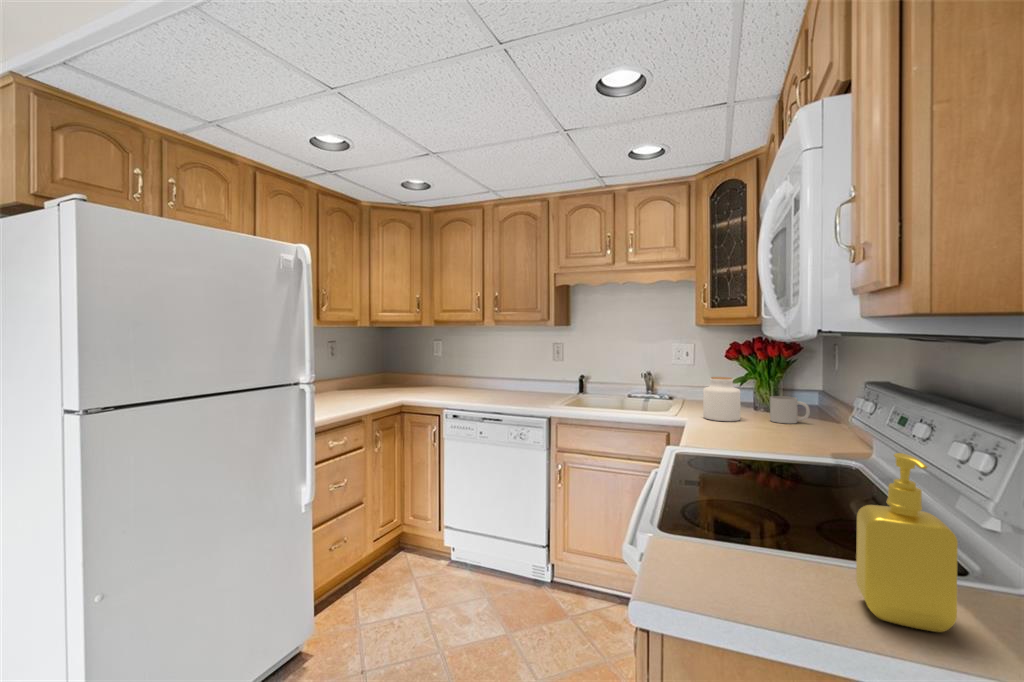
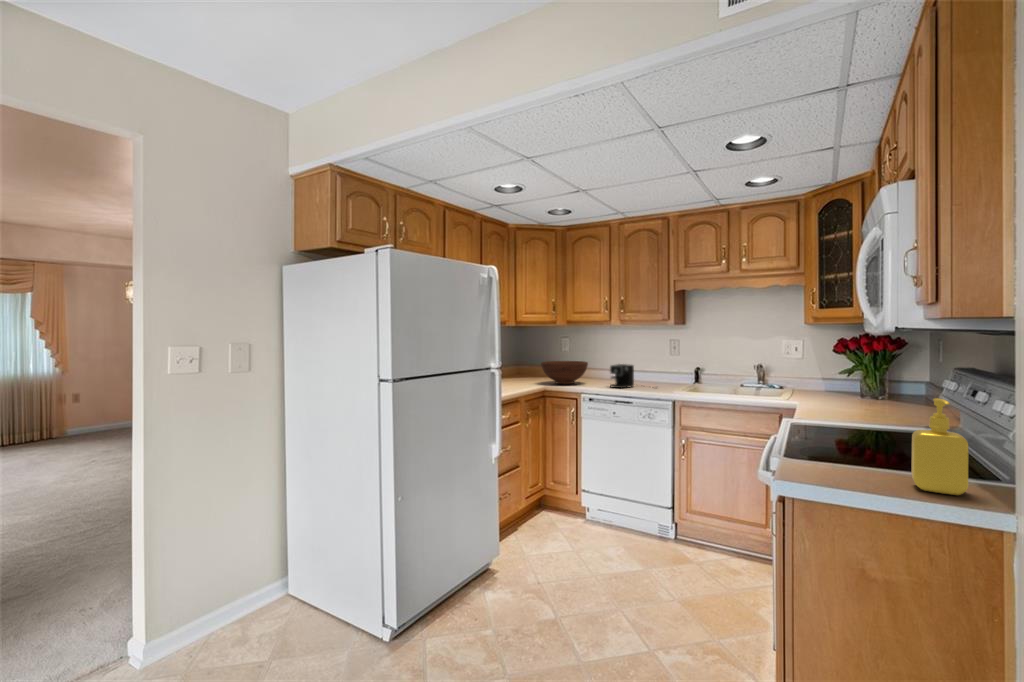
fruit bowl: none [402,368,458,397] -> present [541,361,588,384]
coffee maker: none [481,372,537,402] -> present [610,364,634,388]
jar: present [703,377,741,421] -> none [812,368,847,405]
mug: present [770,396,810,424] -> none [875,384,912,407]

